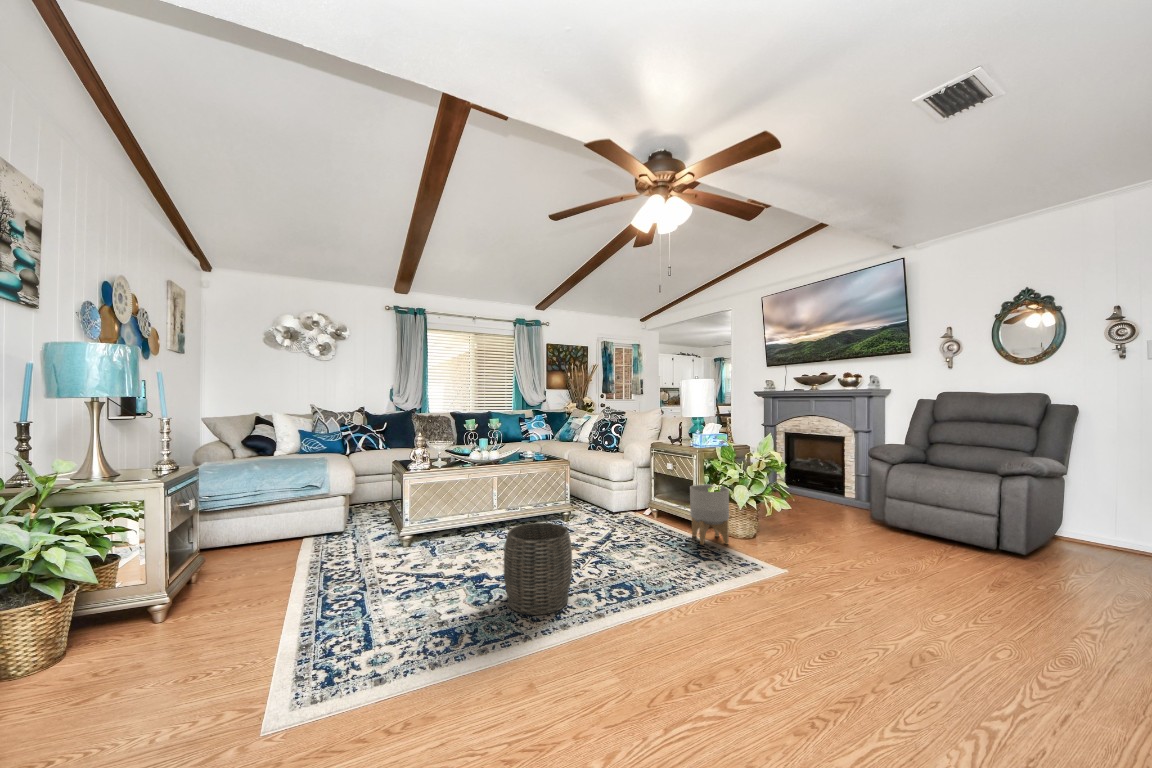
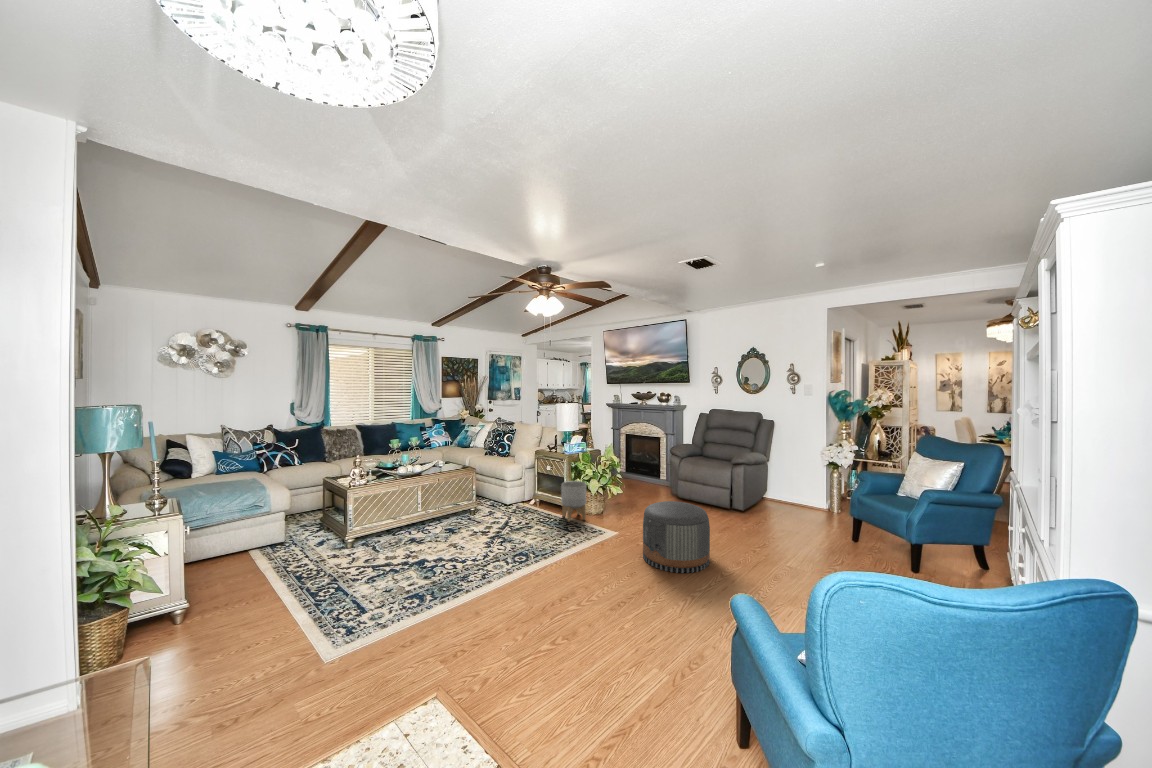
pouf: none [840,522,1000,669] -> present [643,501,710,573]
woven basket: present [504,523,572,615] -> none [444,520,490,579]

